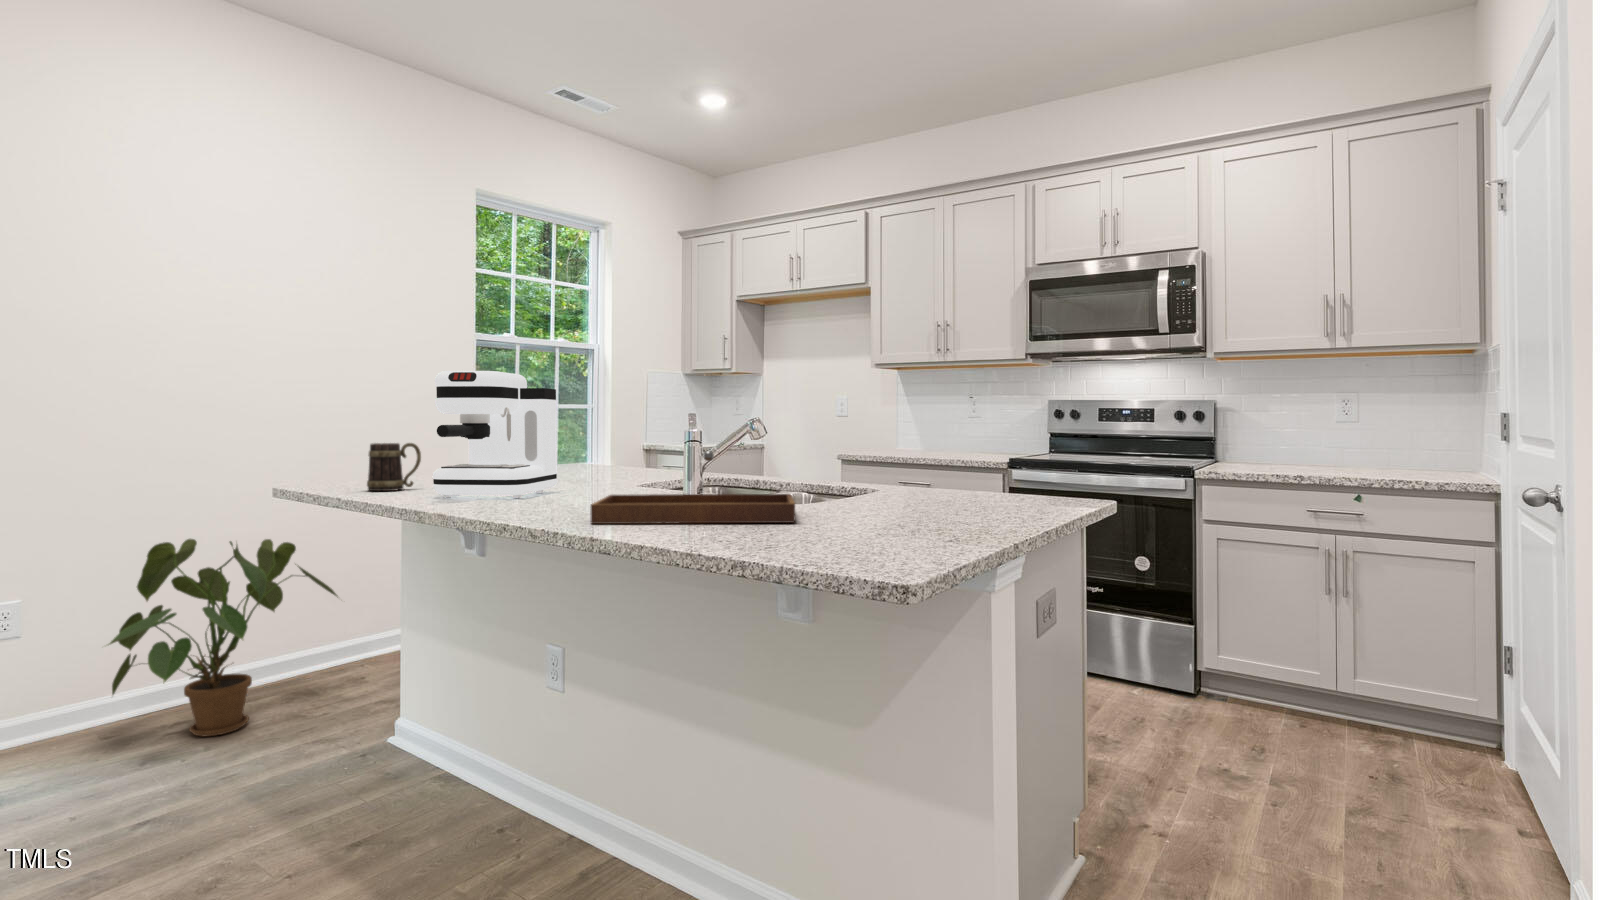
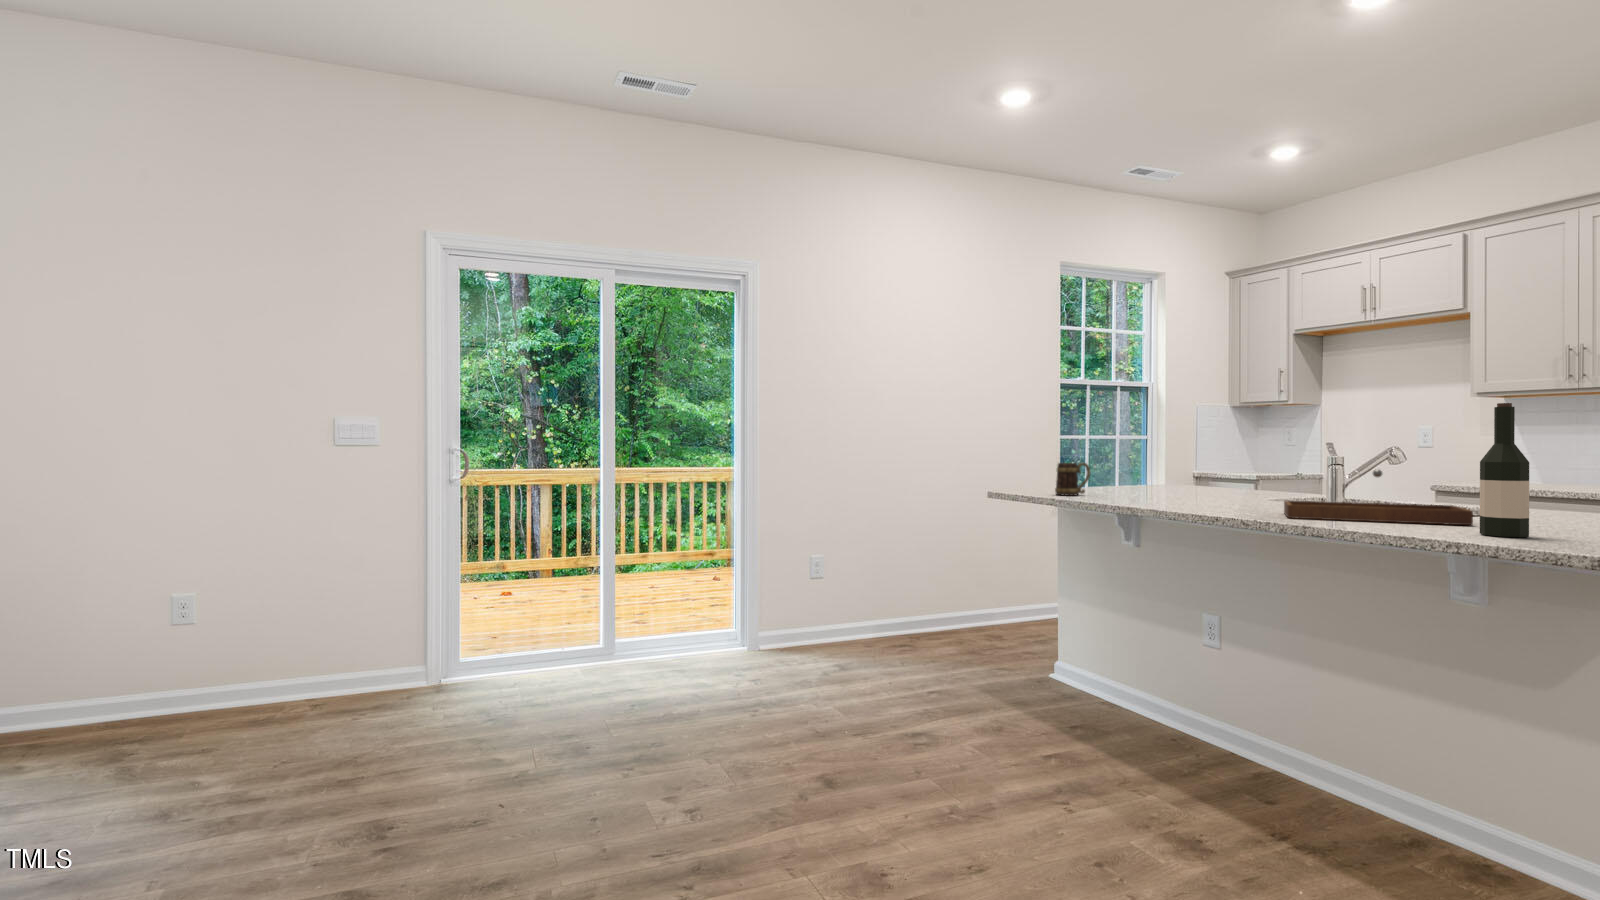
wine bottle: none [780,361,828,546] -> present [1480,403,1529,537]
coffee maker: present [432,371,557,498] -> none [1117,412,1202,503]
house plant: present [109,539,338,736] -> none [872,525,997,655]

